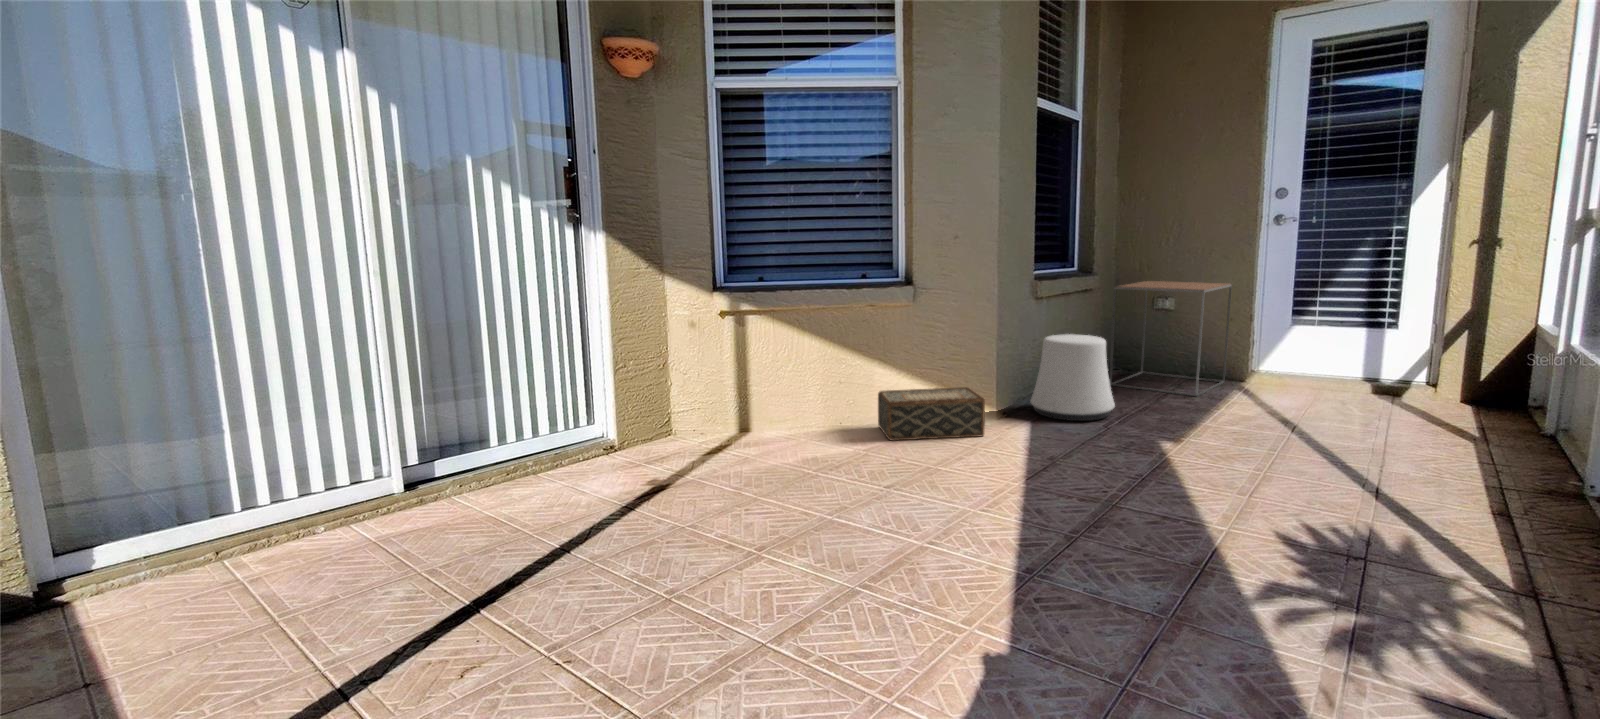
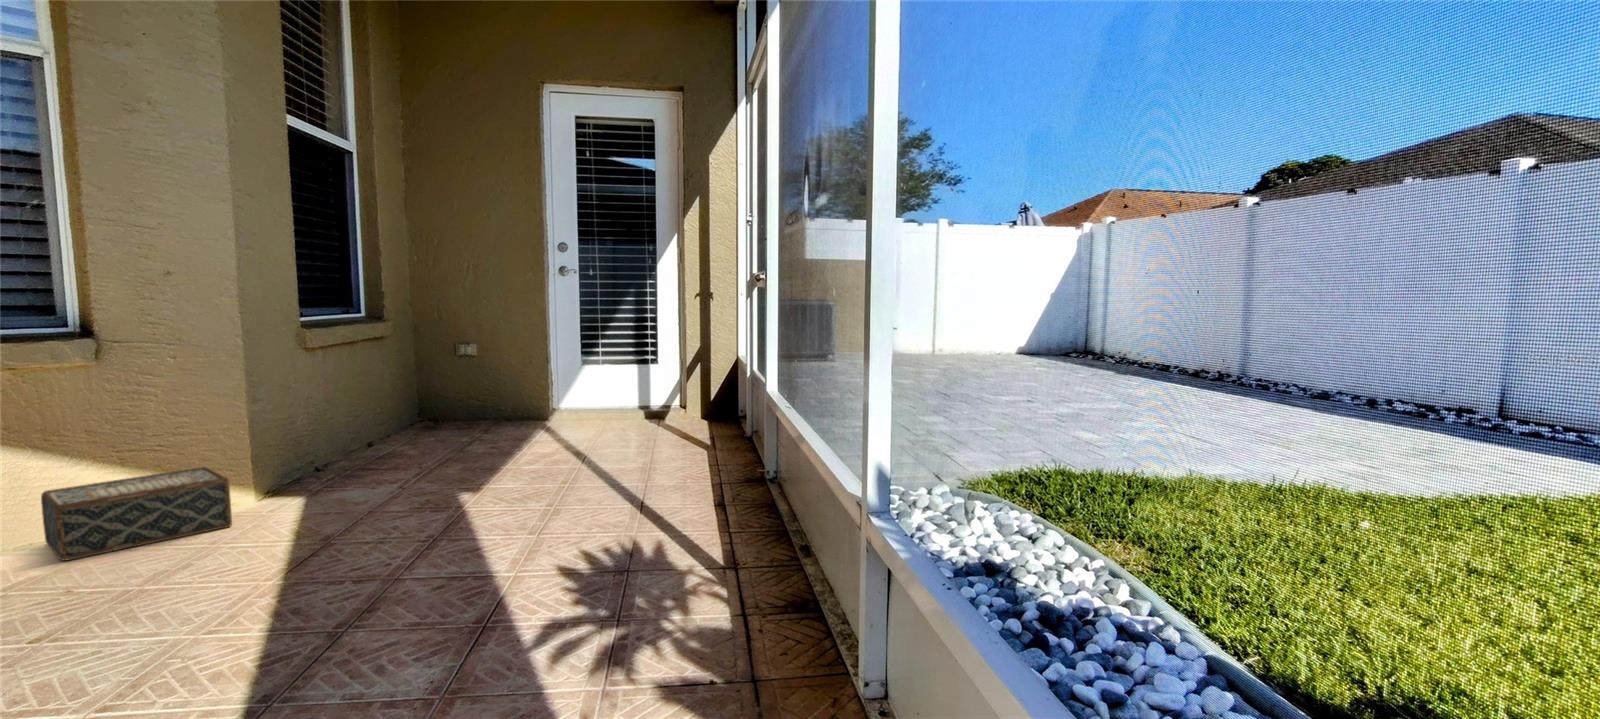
side table: present [1109,281,1232,396] -> none [406,328,528,442]
stool: present [1031,334,1115,421] -> none [305,388,411,488]

